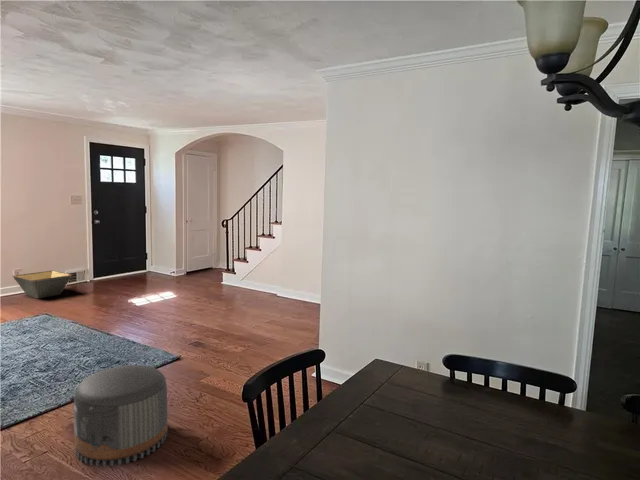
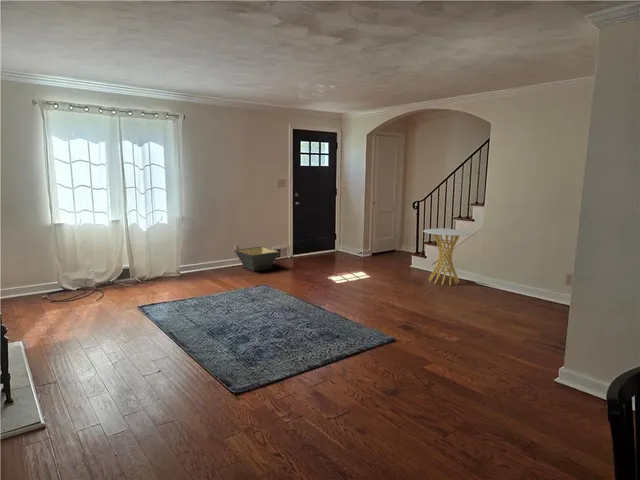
side table: none [228,245,273,299] -> present [423,229,471,285]
pouf: present [73,365,167,467] -> none [326,343,406,436]

